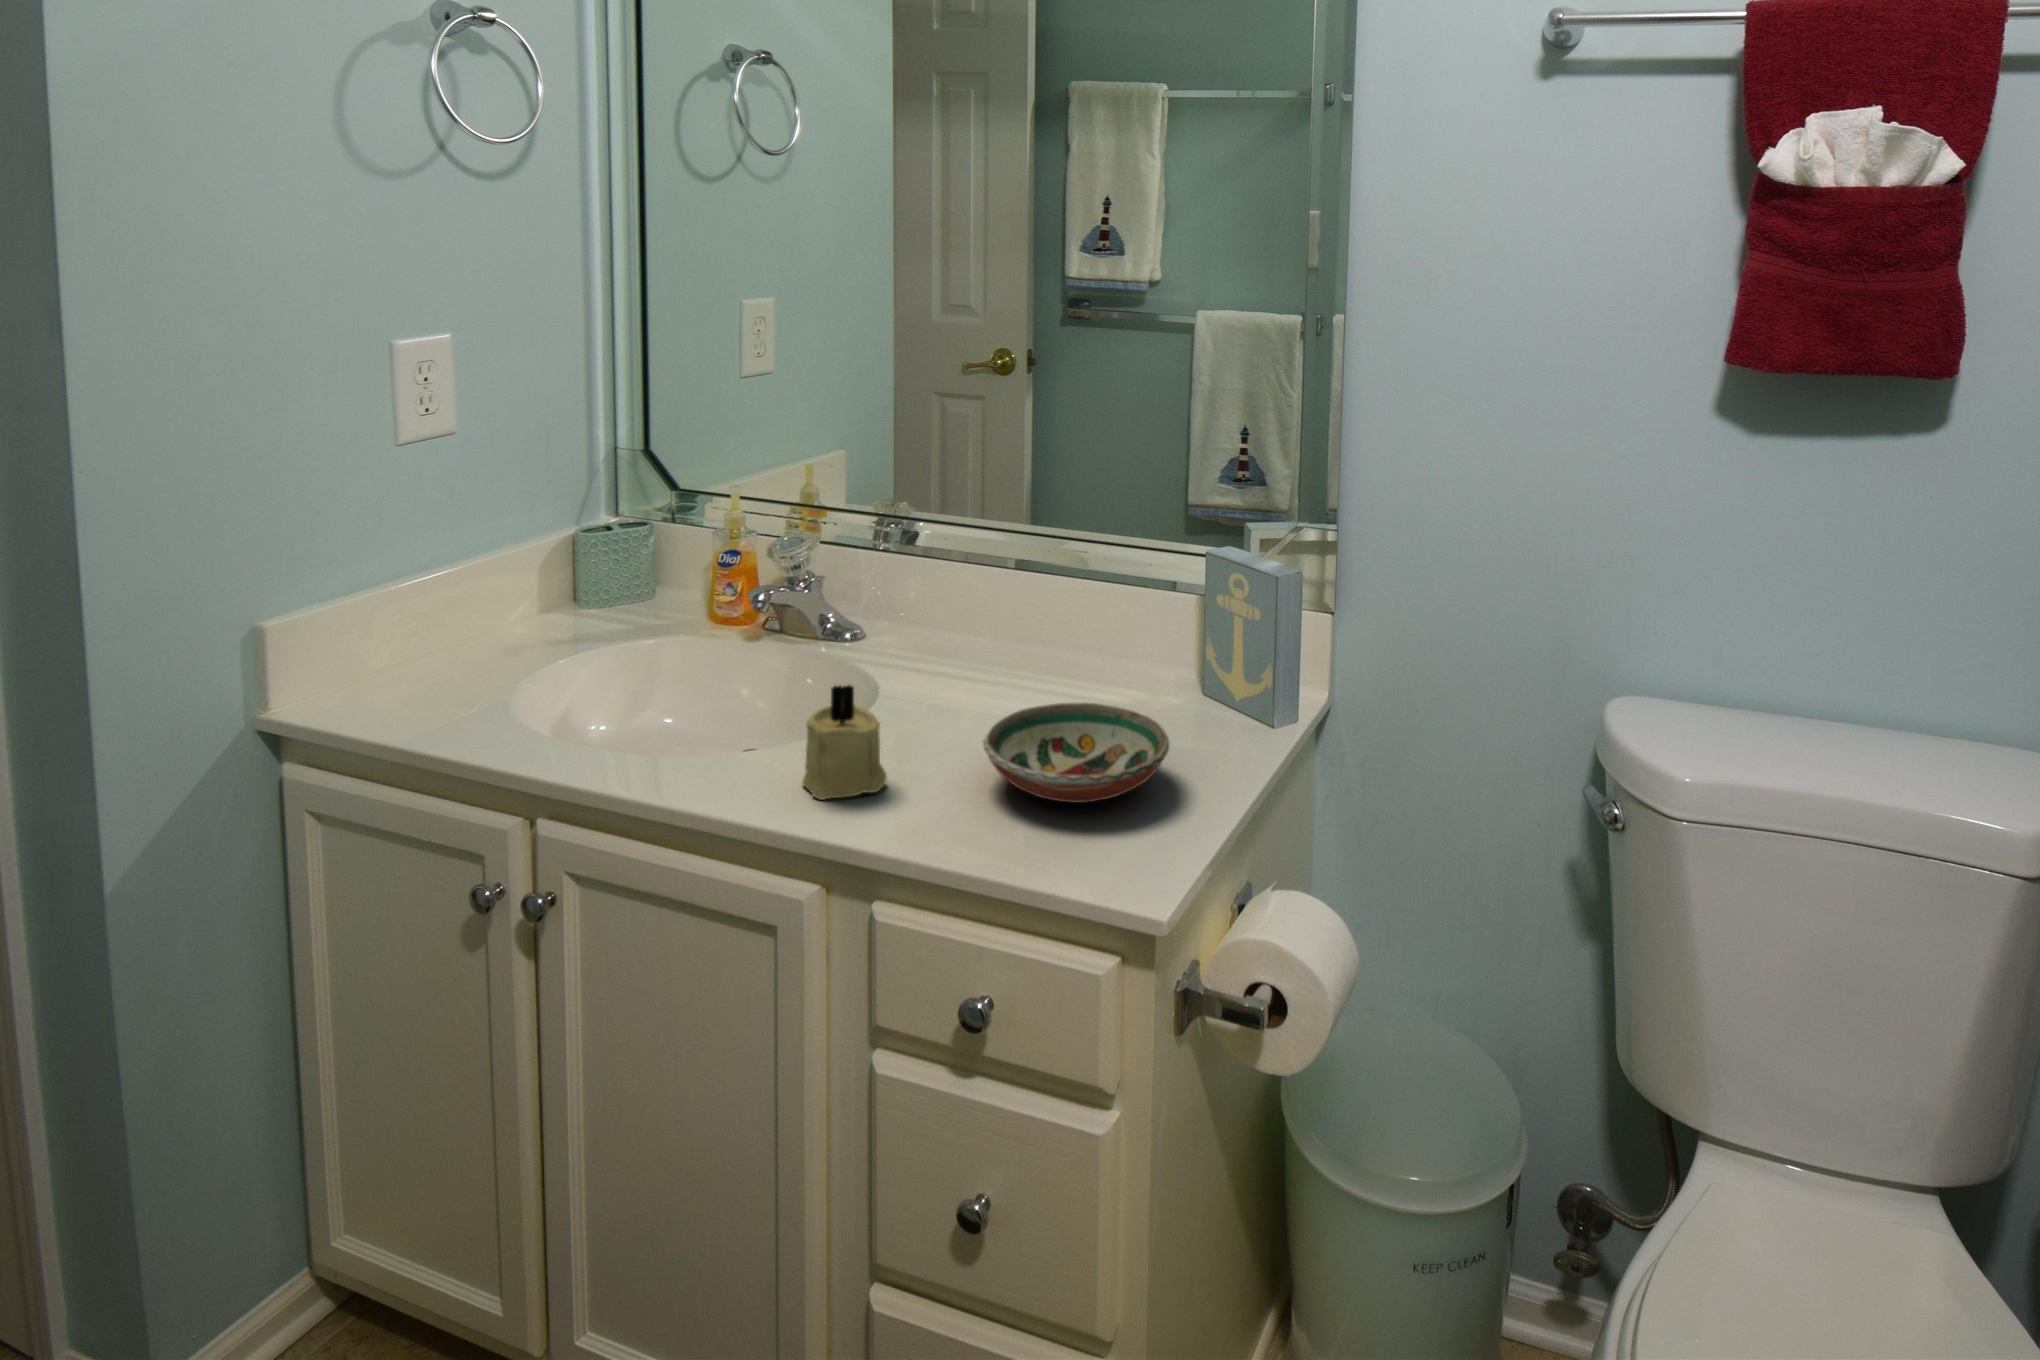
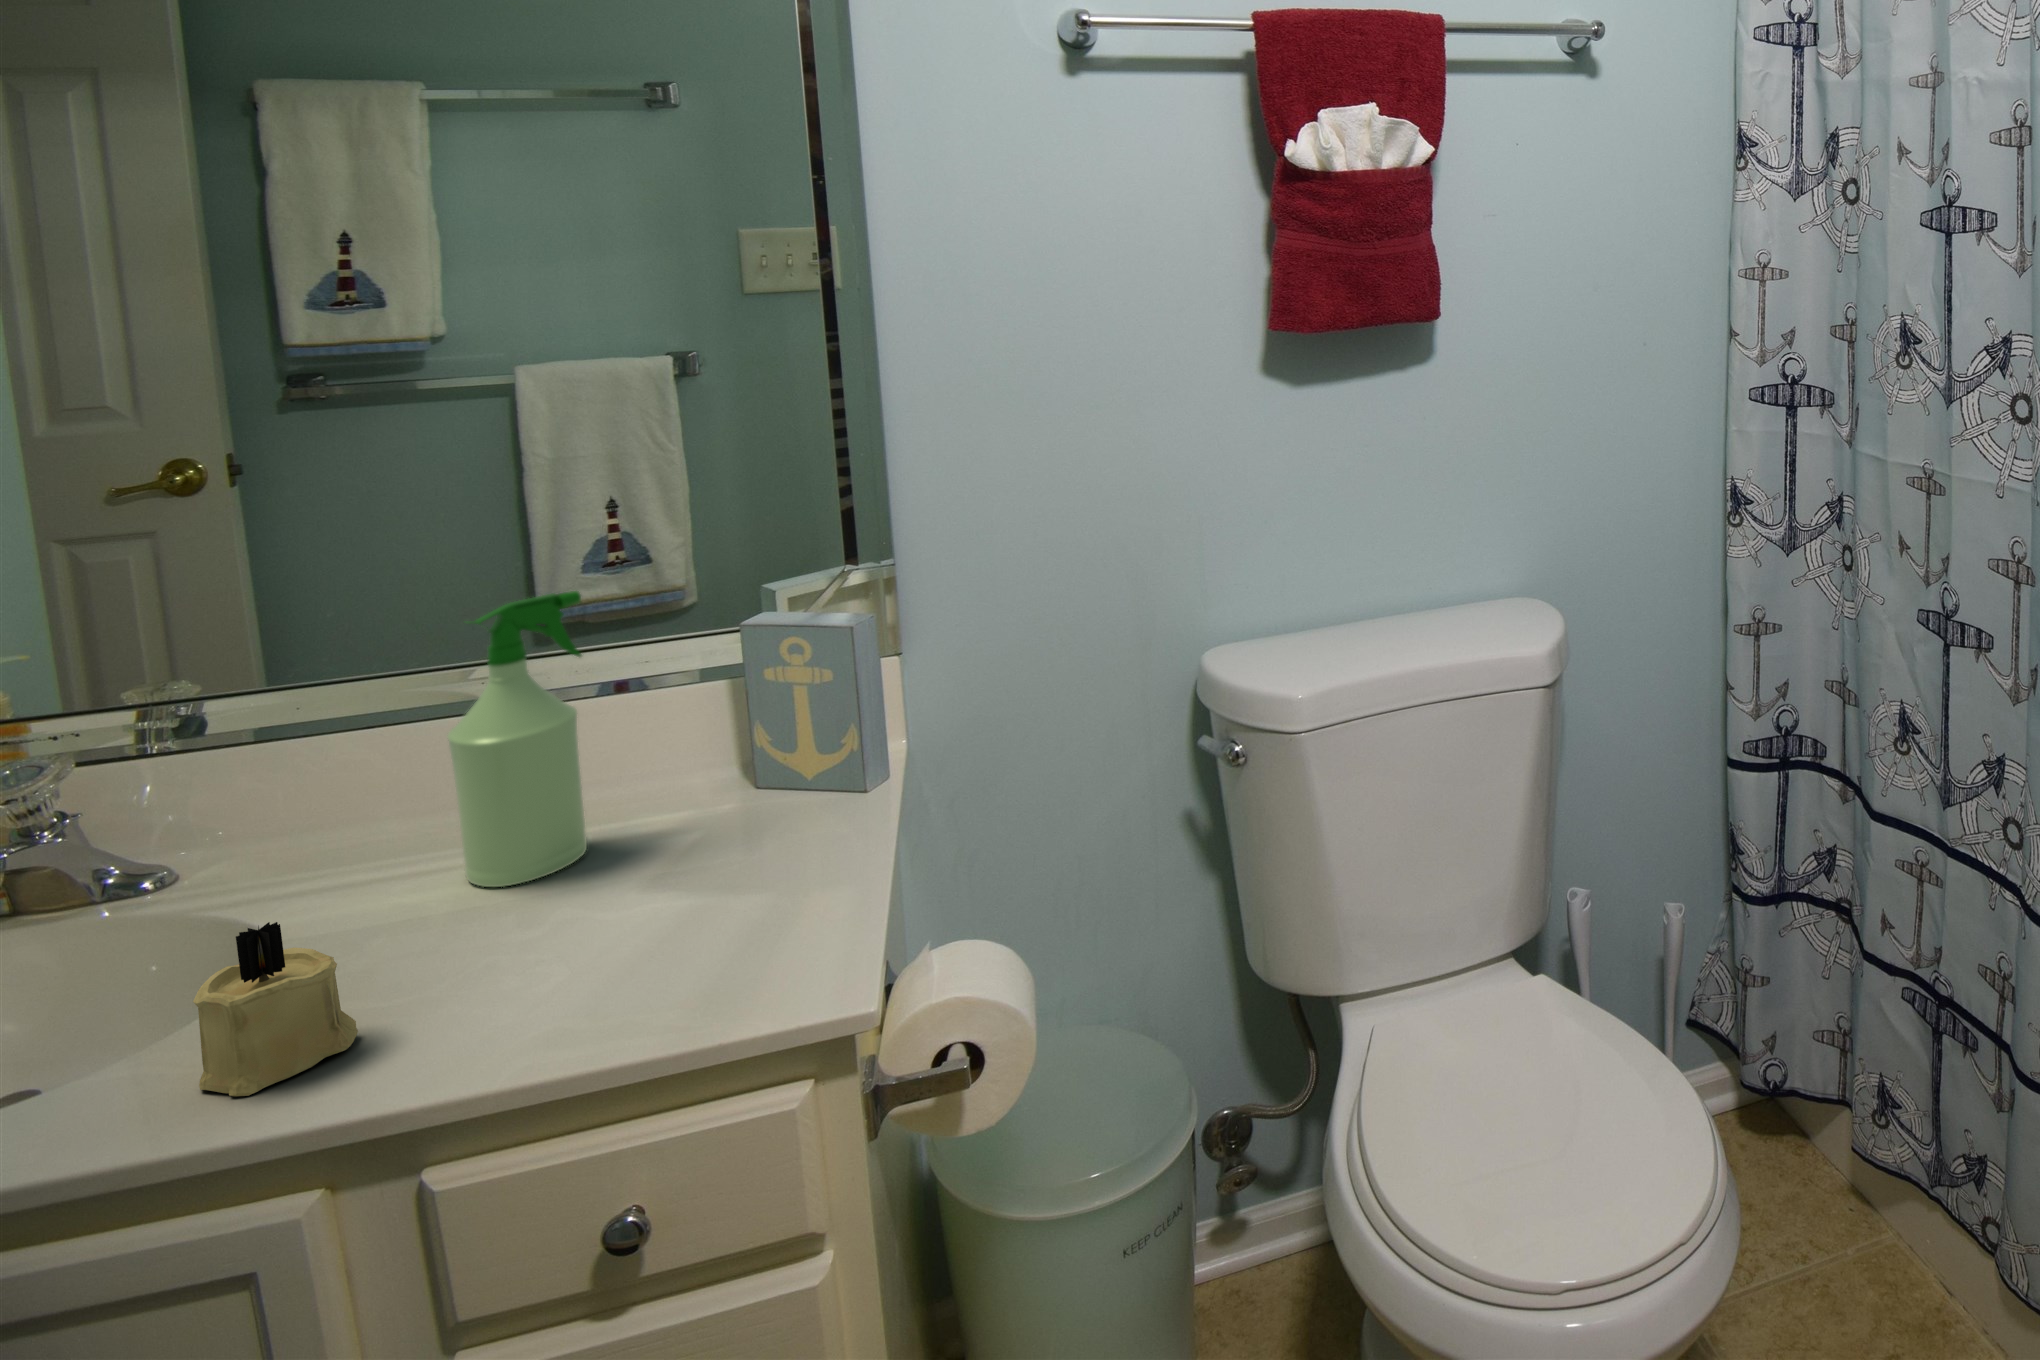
spray bottle: none [991,492,1088,714] -> present [448,591,587,887]
decorative bowl: present [983,702,1169,803] -> none [510,821,779,960]

